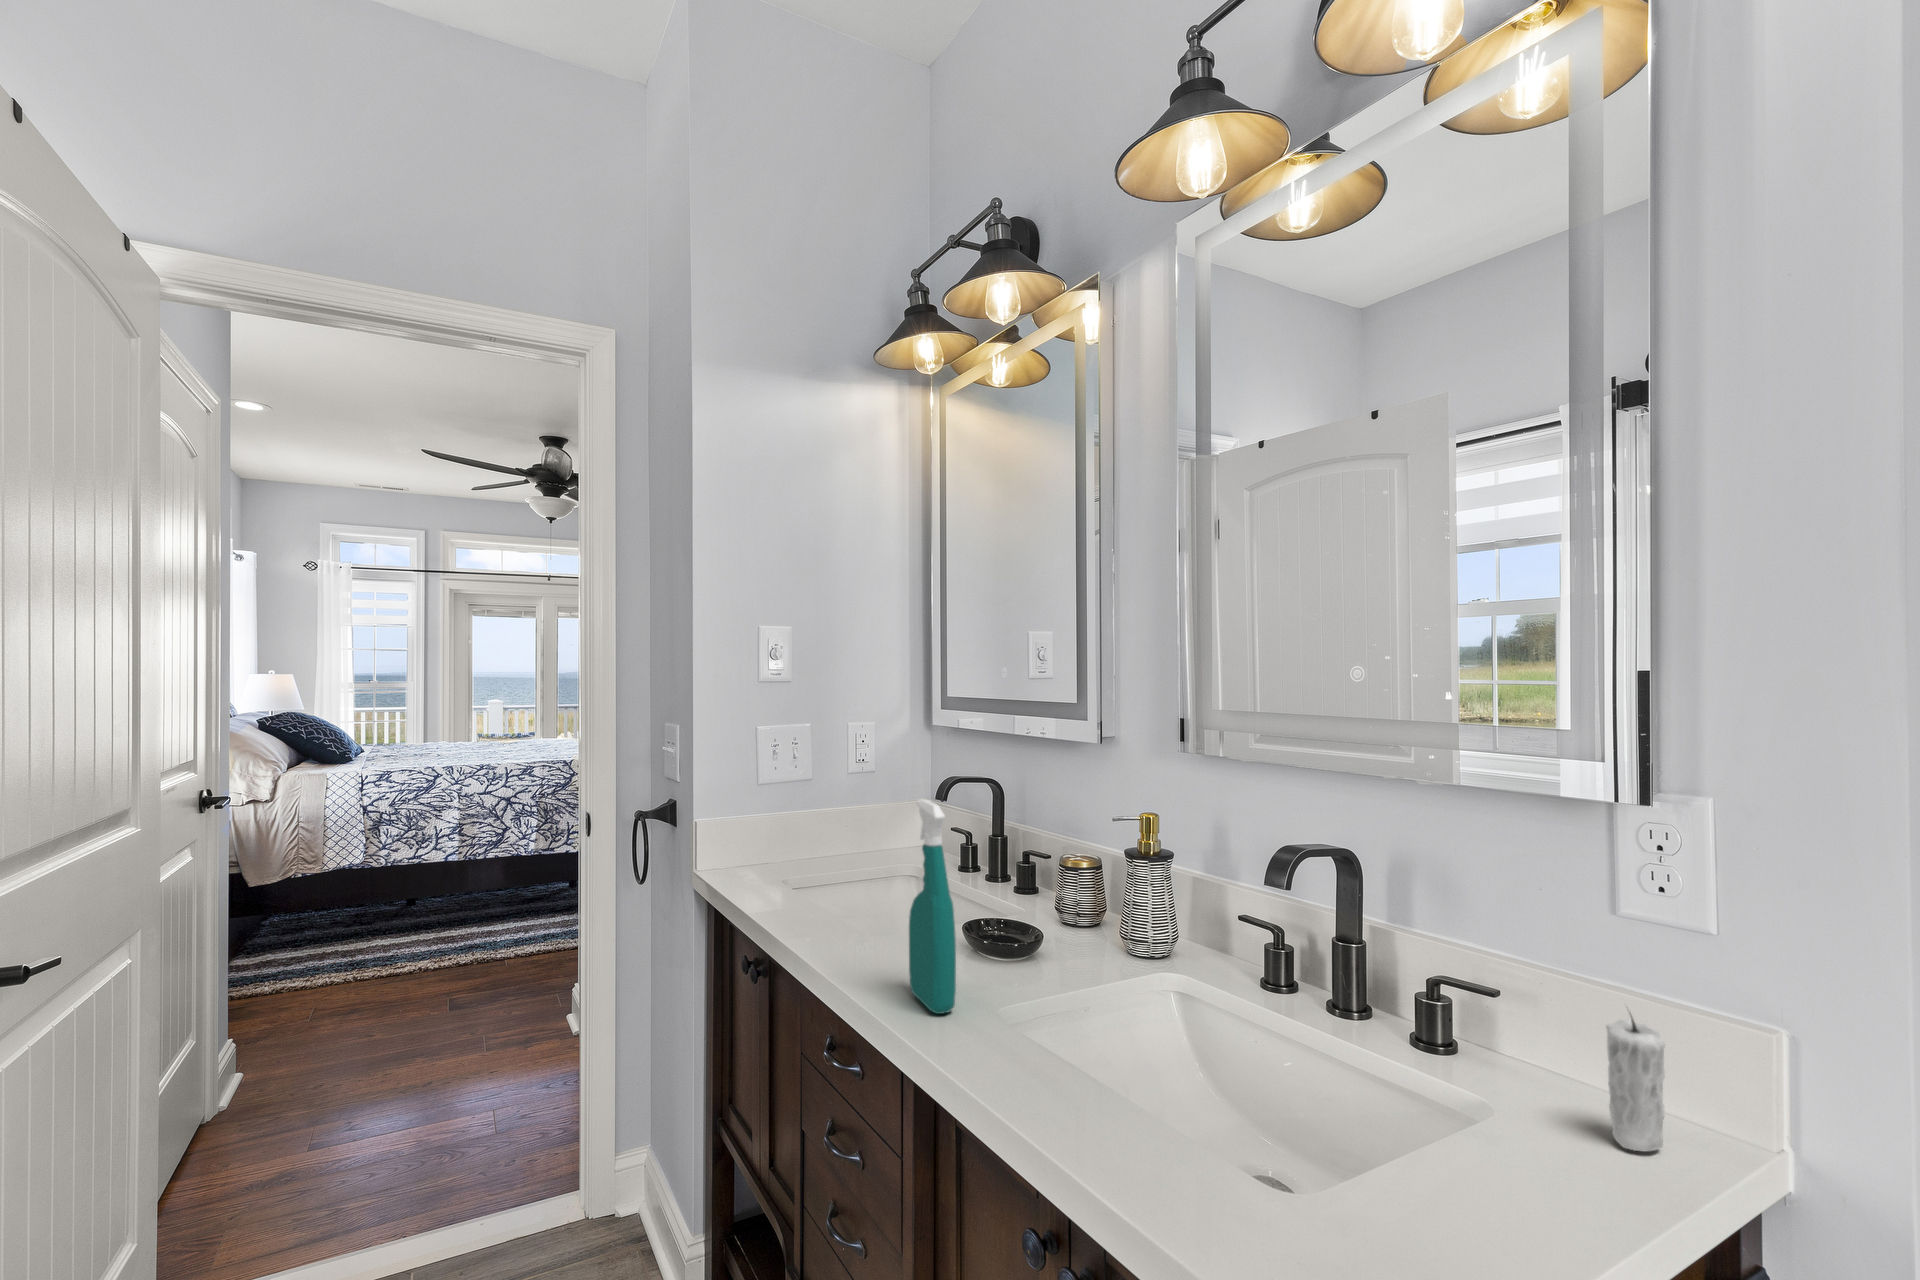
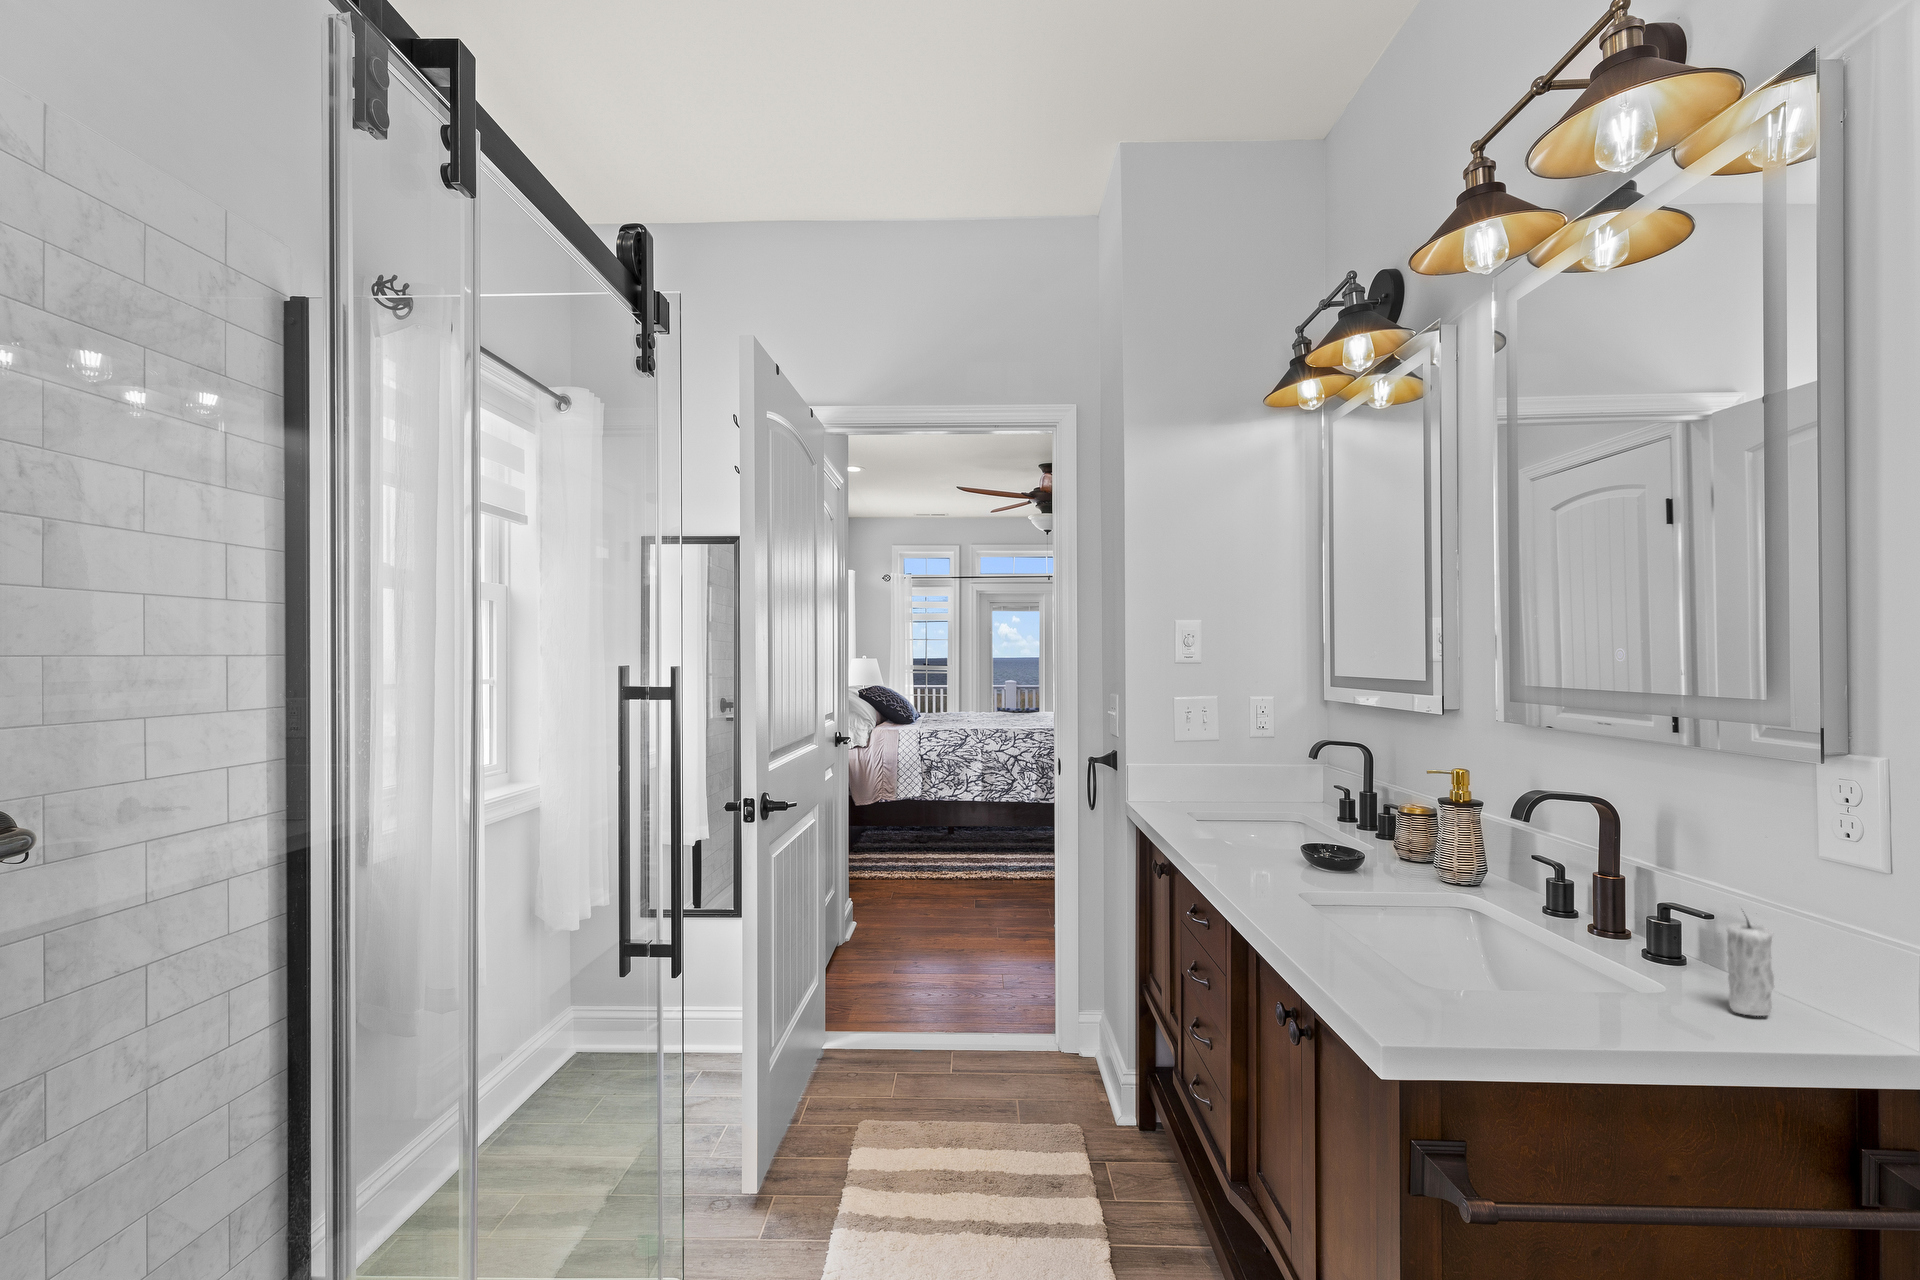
spray bottle: present [909,799,956,1014] -> none [1250,744,1276,889]

